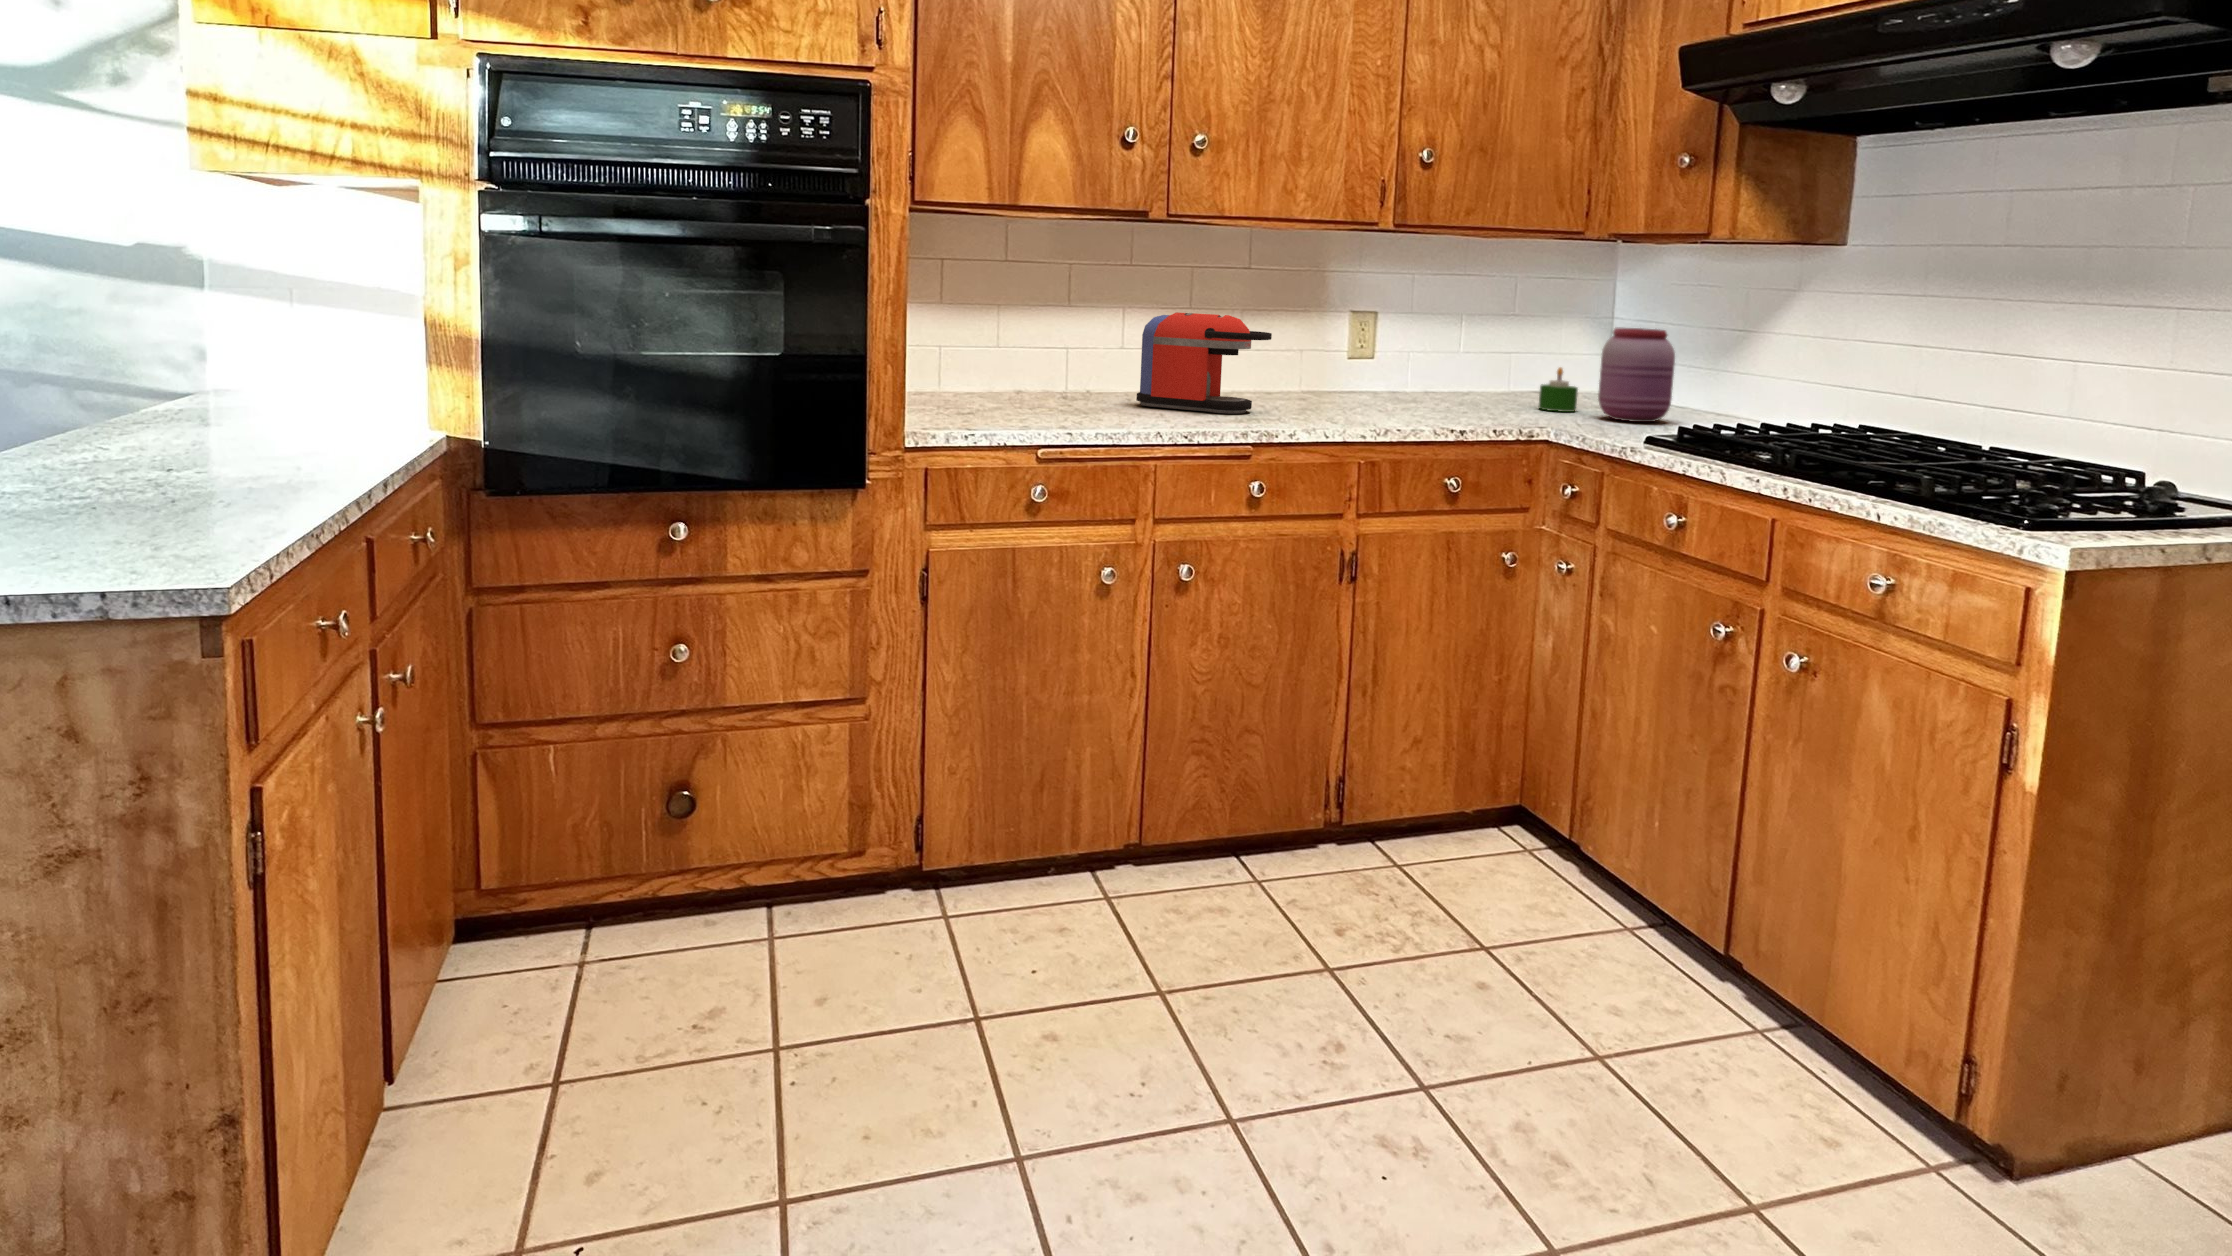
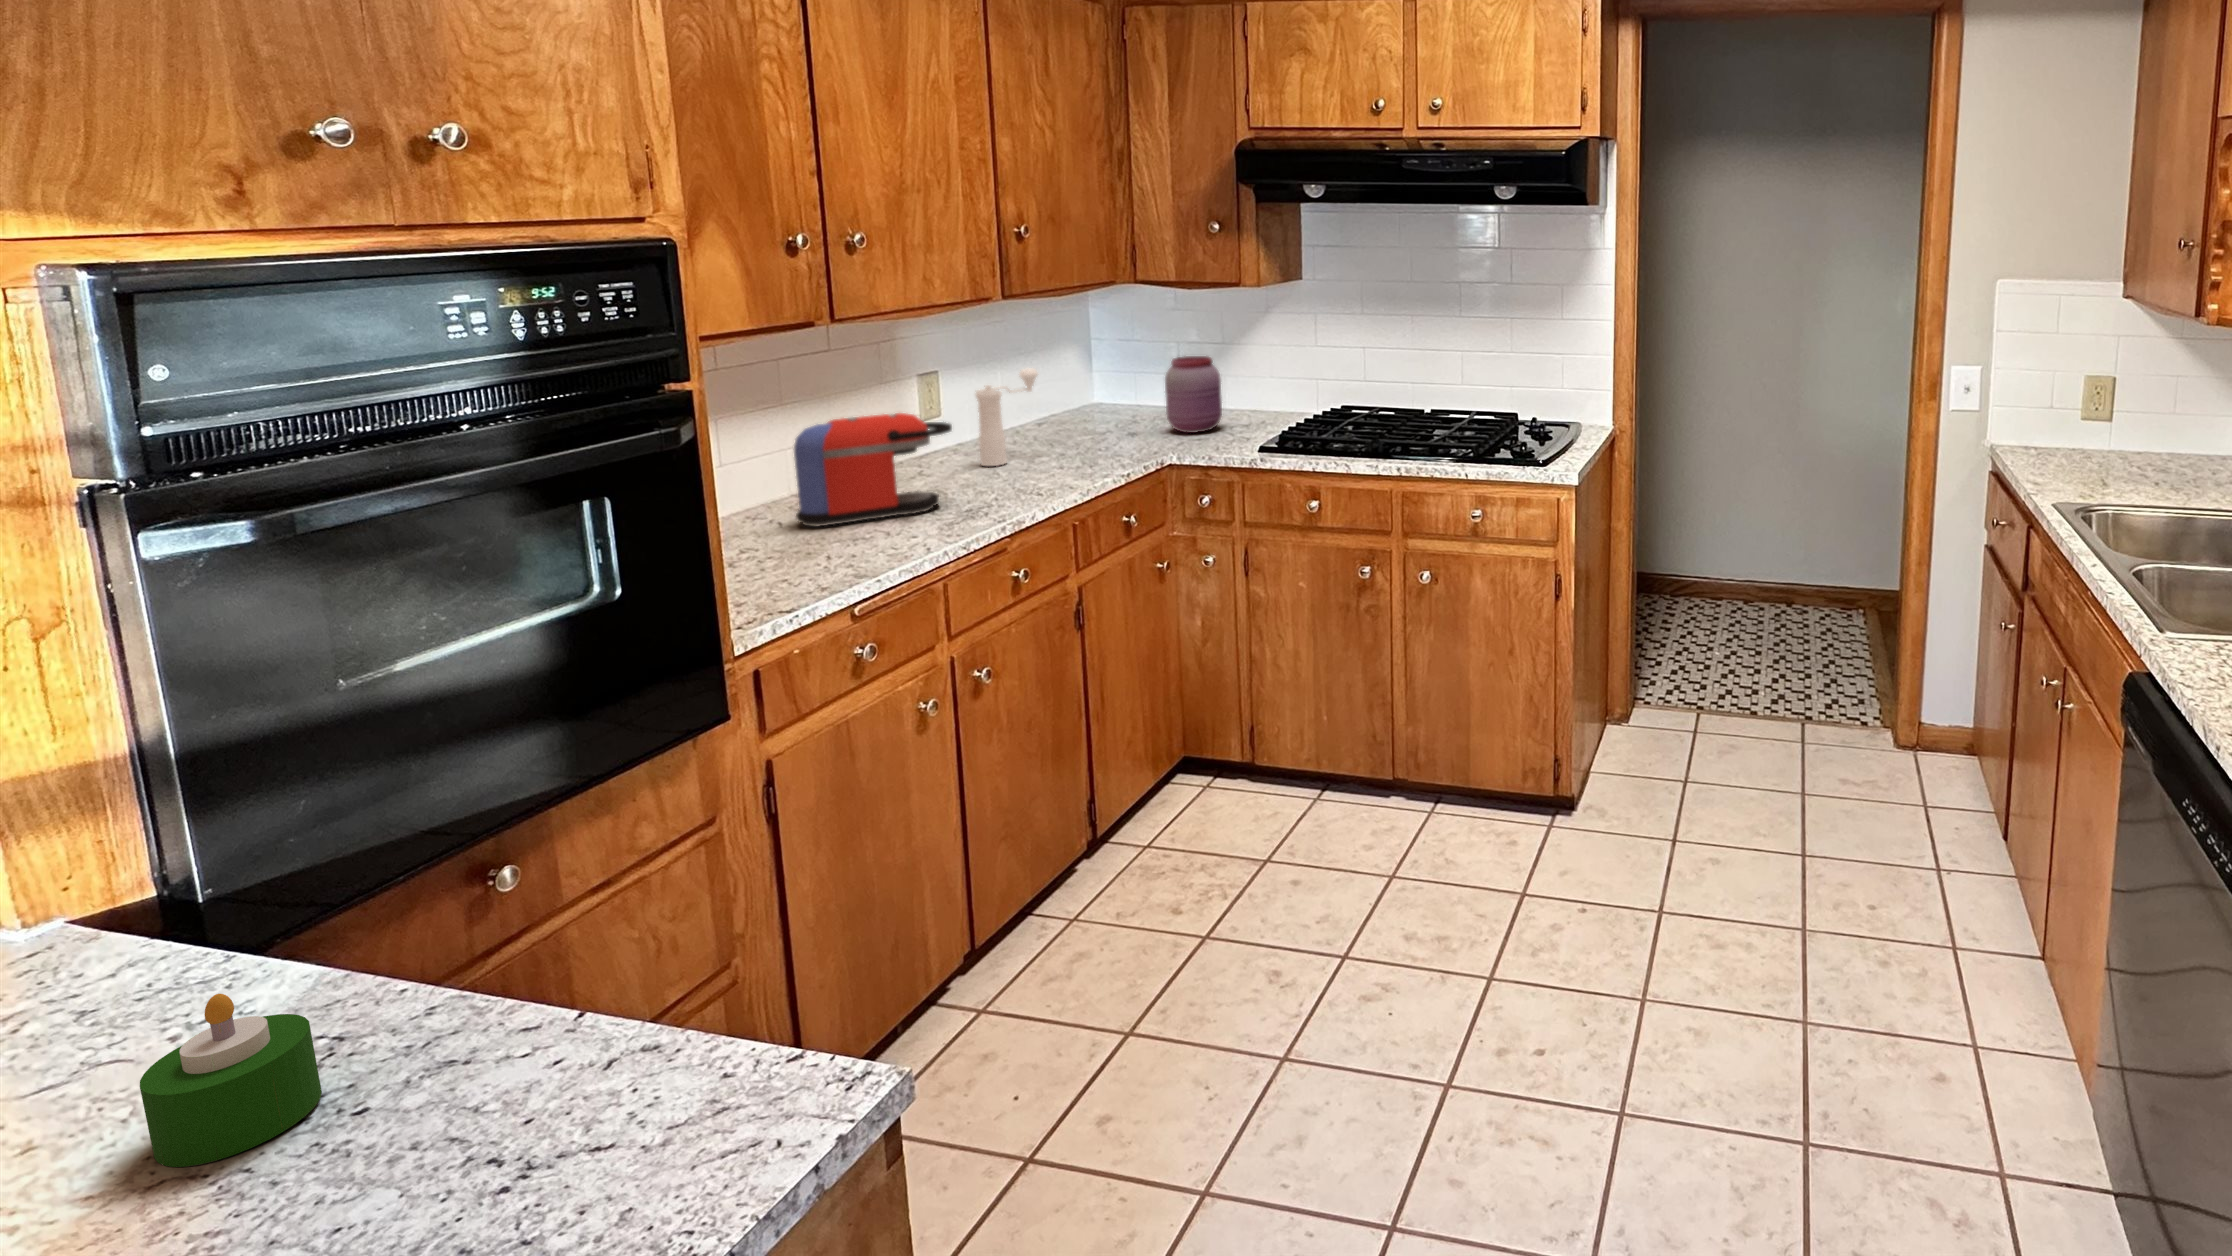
pepper mill: none [1361,312,1441,406] -> present [976,368,1038,466]
candle: present [1538,367,1578,412] -> present [140,994,322,1167]

